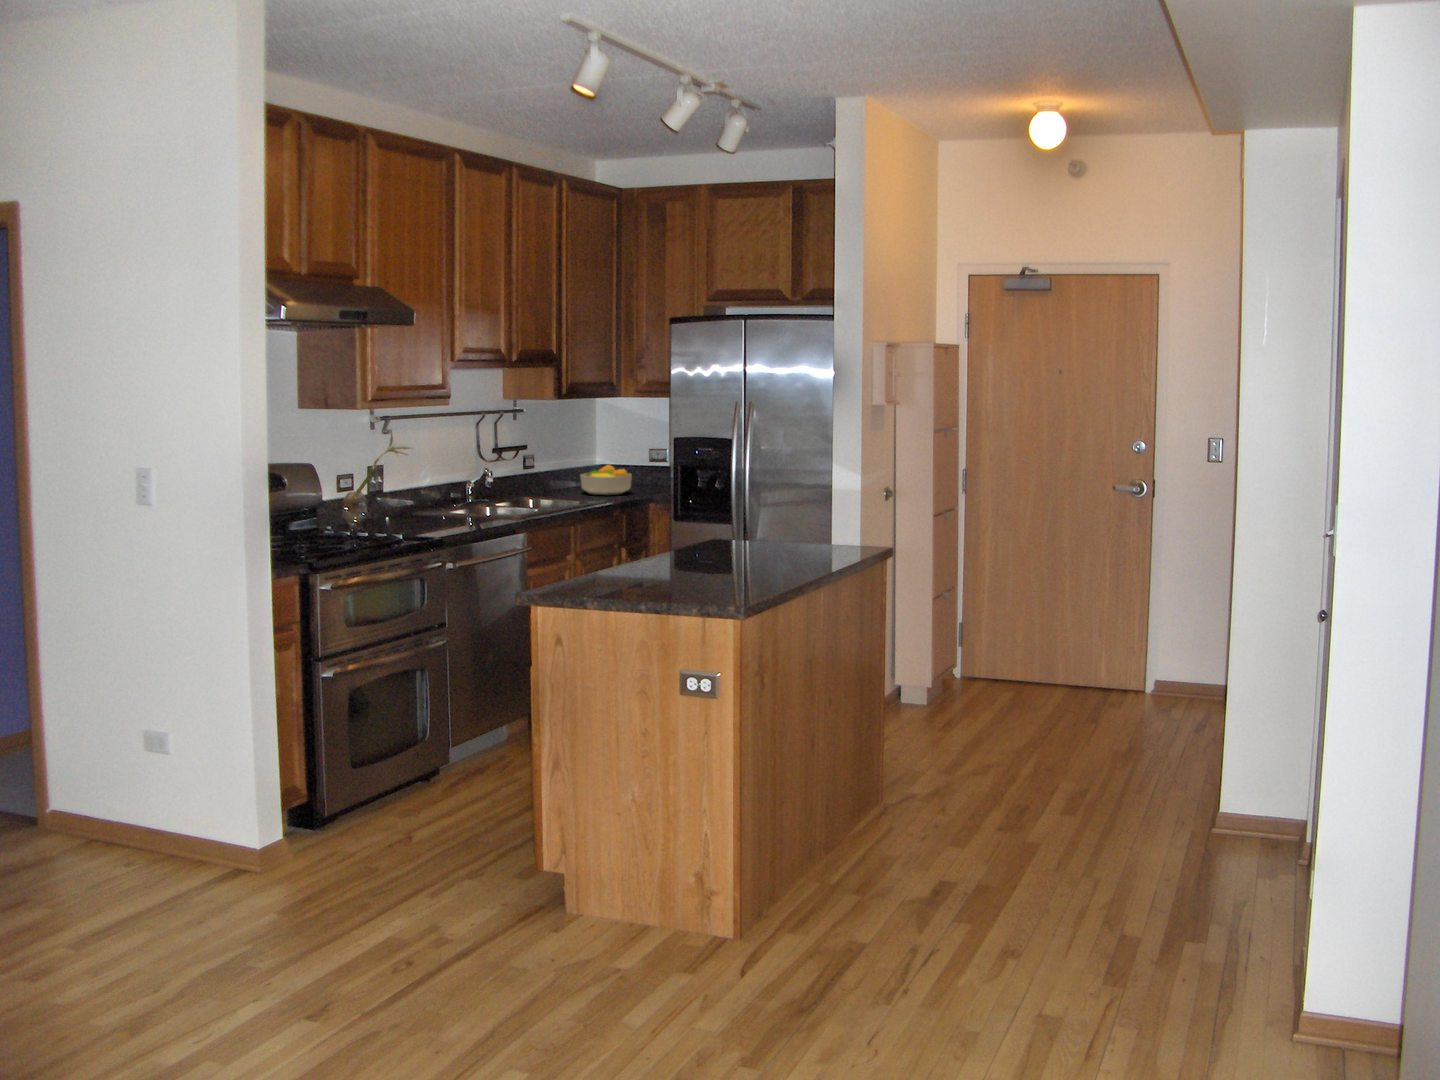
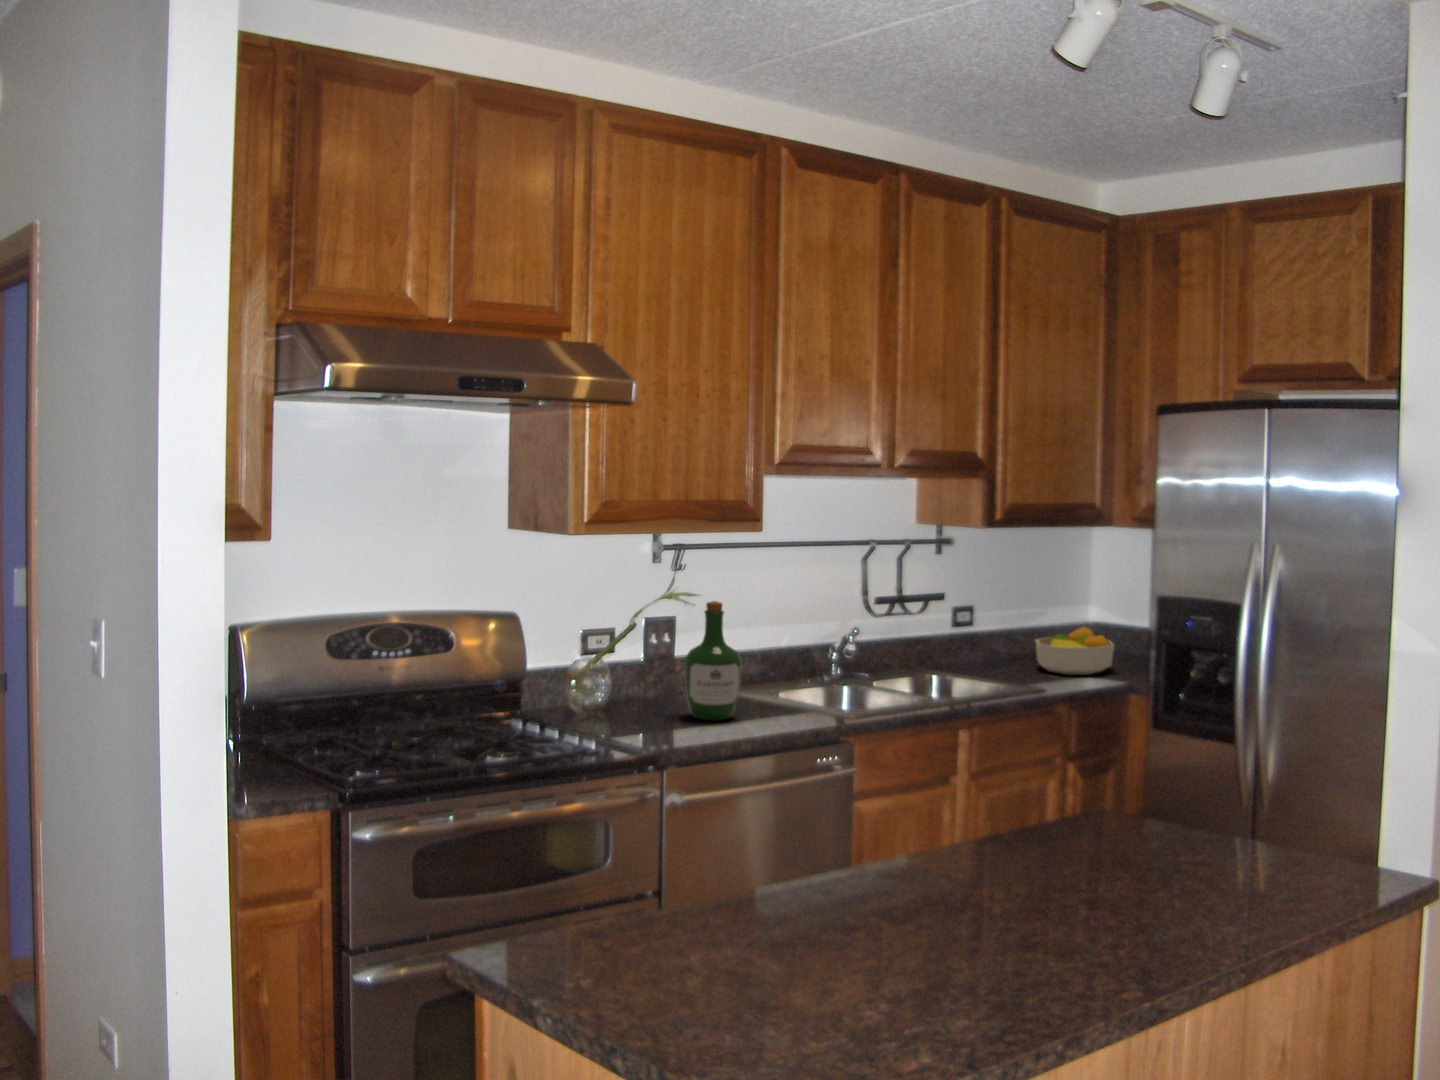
wine bottle: none [421,450,459,526] -> present [685,601,741,720]

